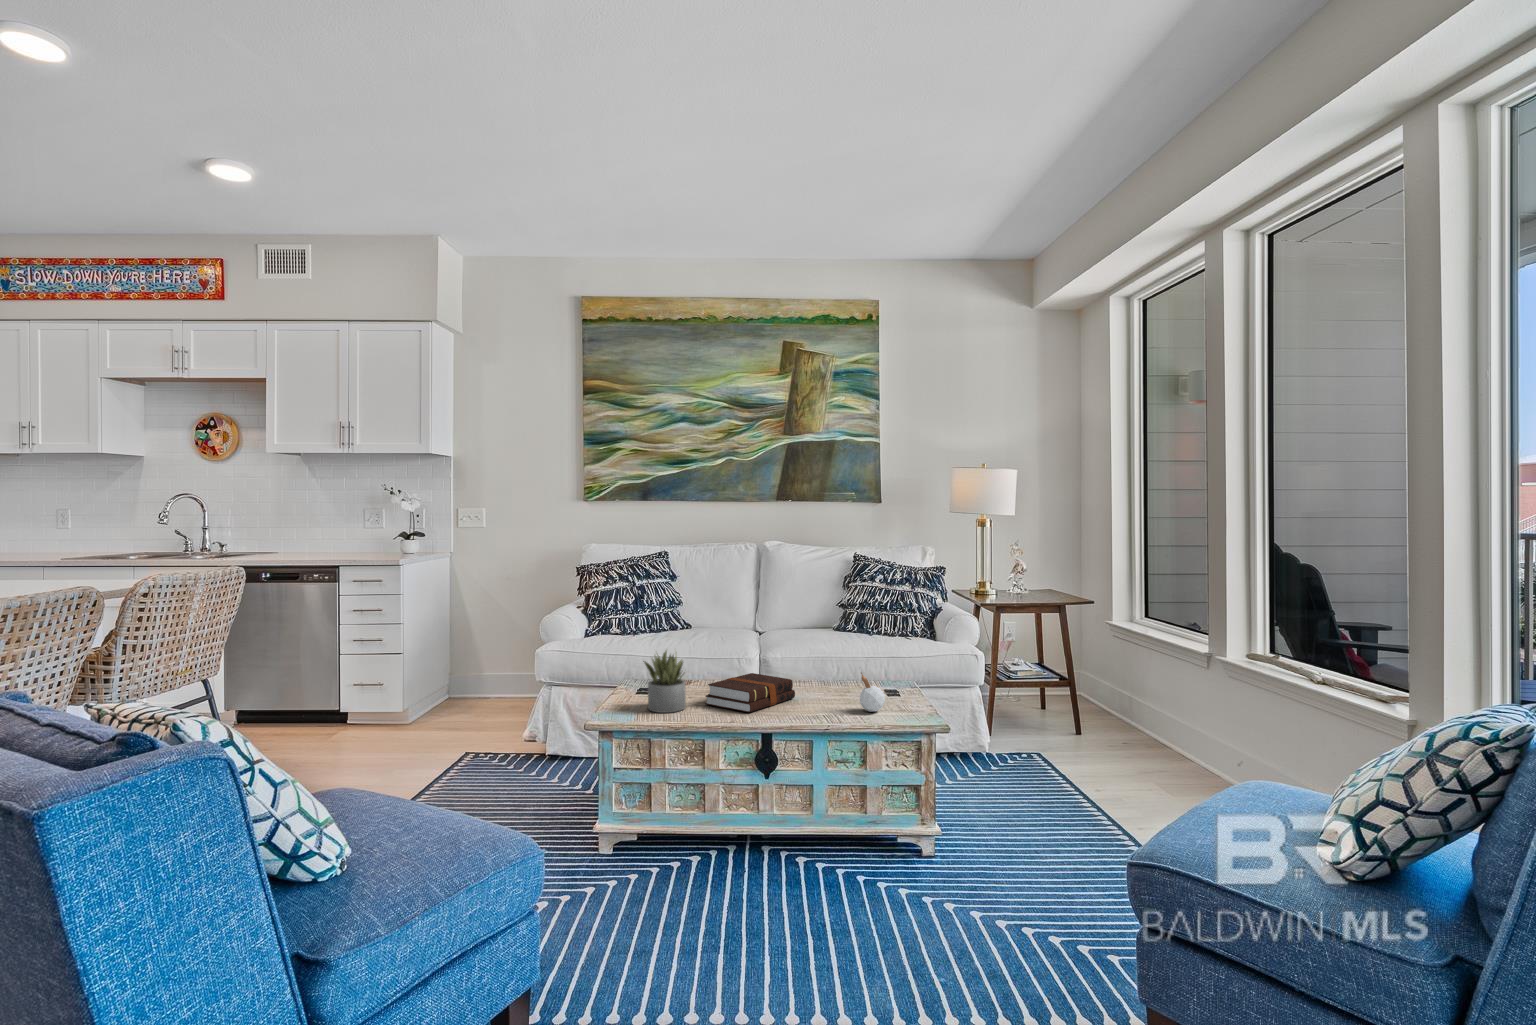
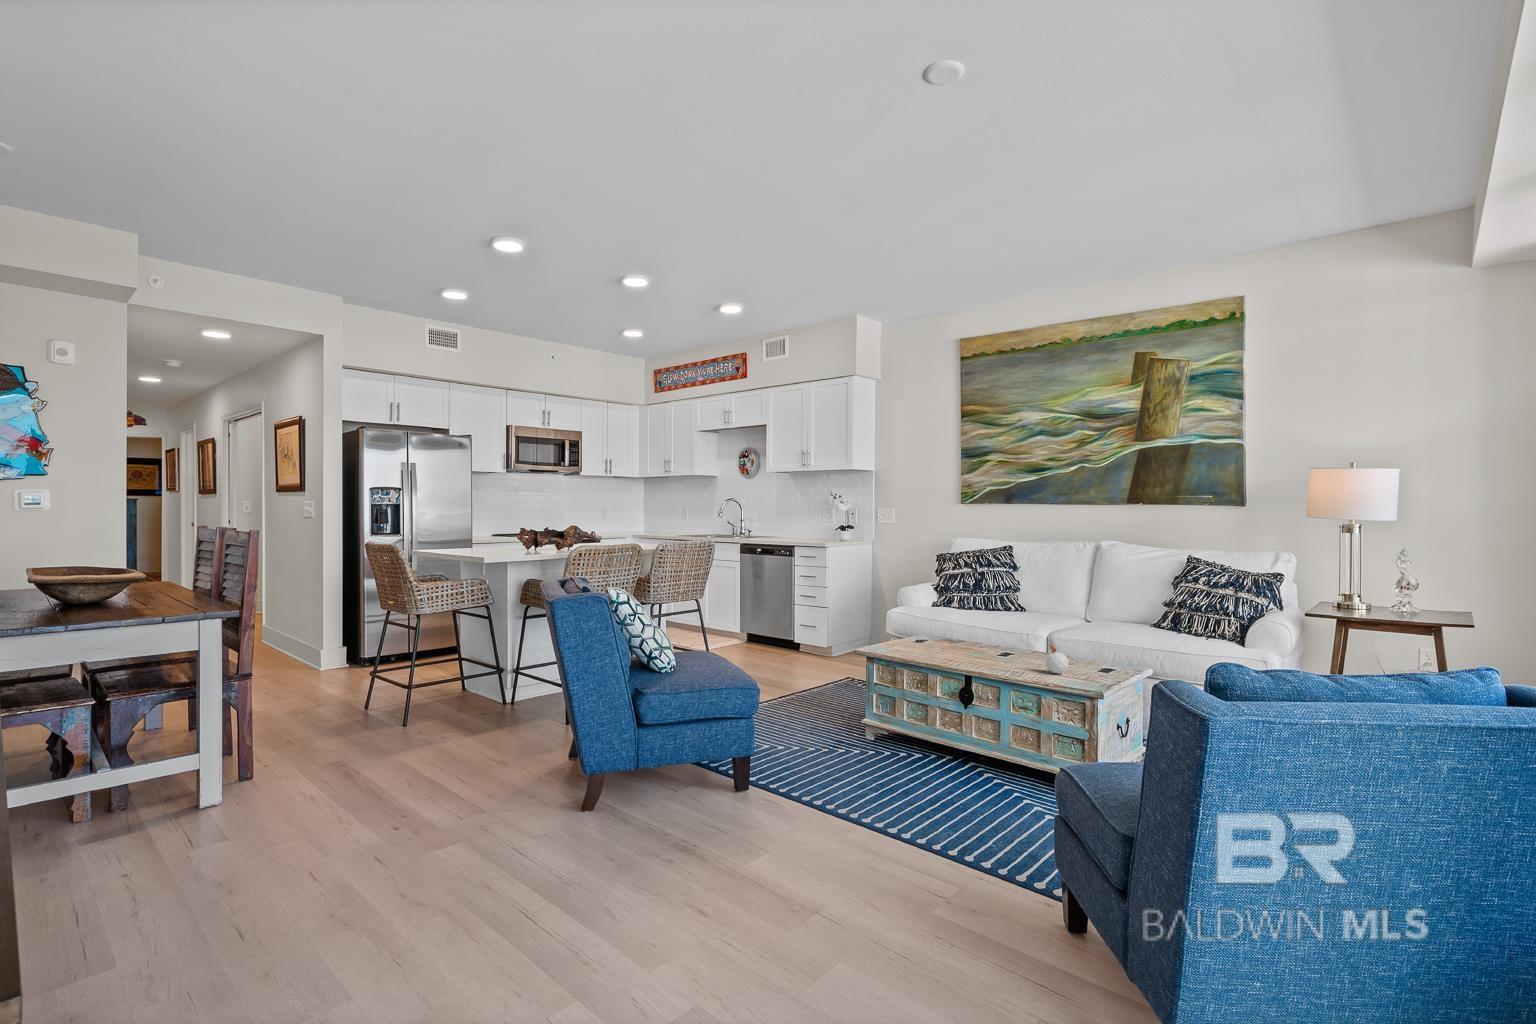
succulent plant: present [643,651,686,713] -> none [896,606,927,652]
hardback book: present [705,673,795,712] -> none [941,636,1015,659]

